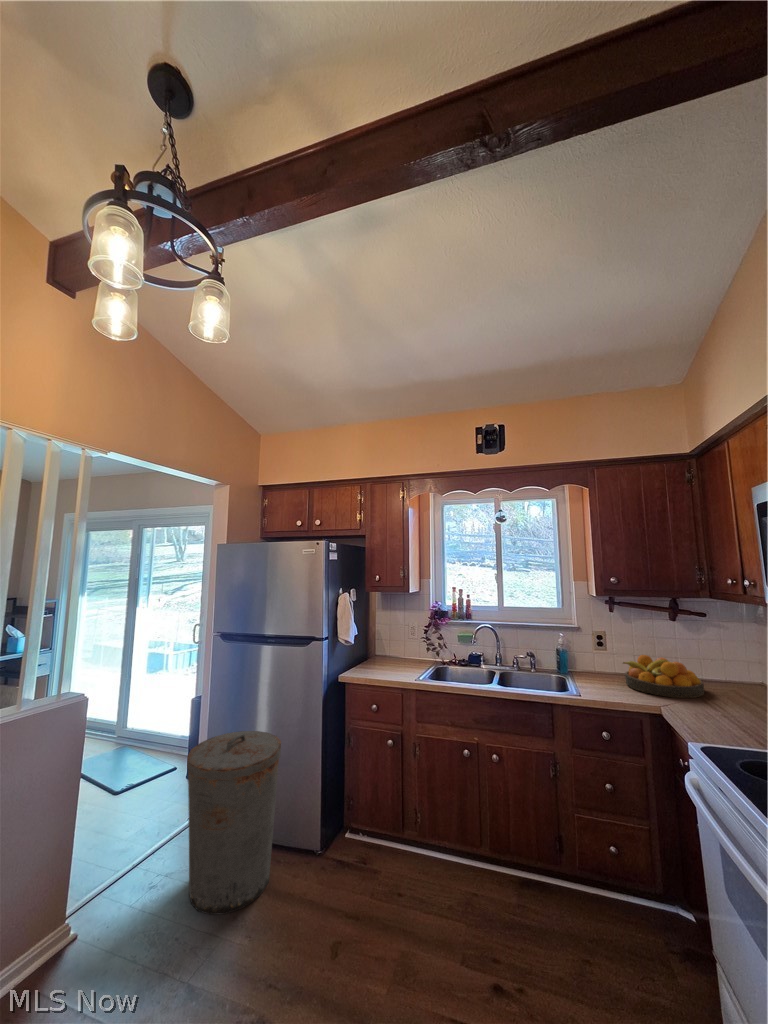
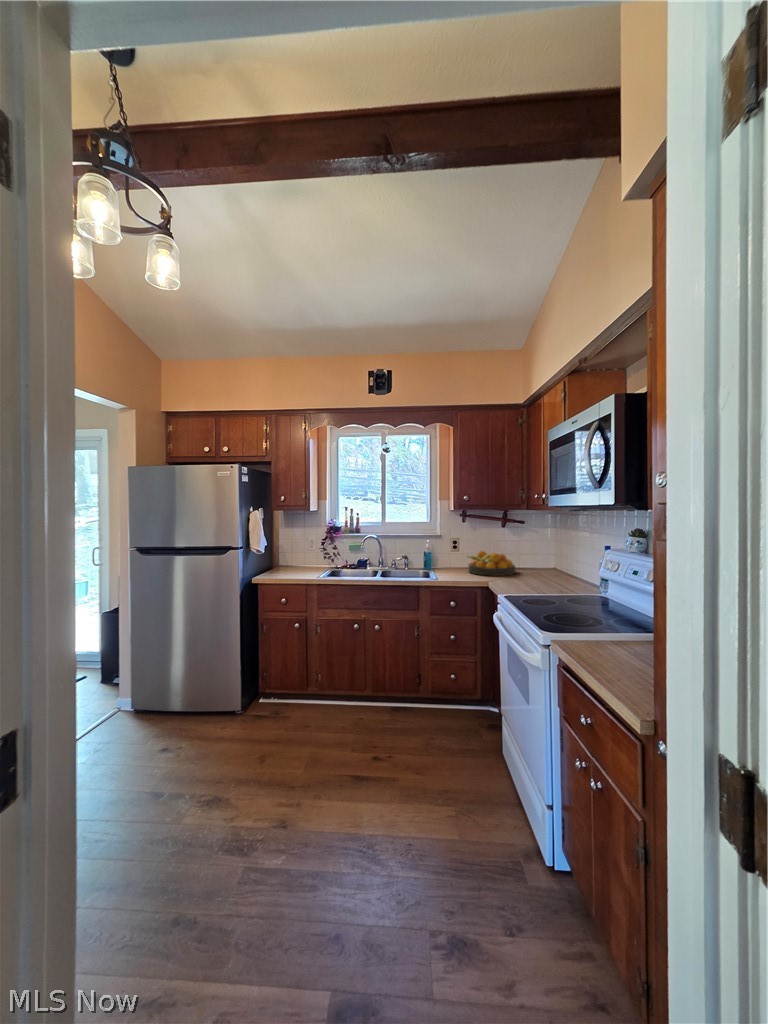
trash can: present [187,731,281,915] -> none [123,625,205,754]

